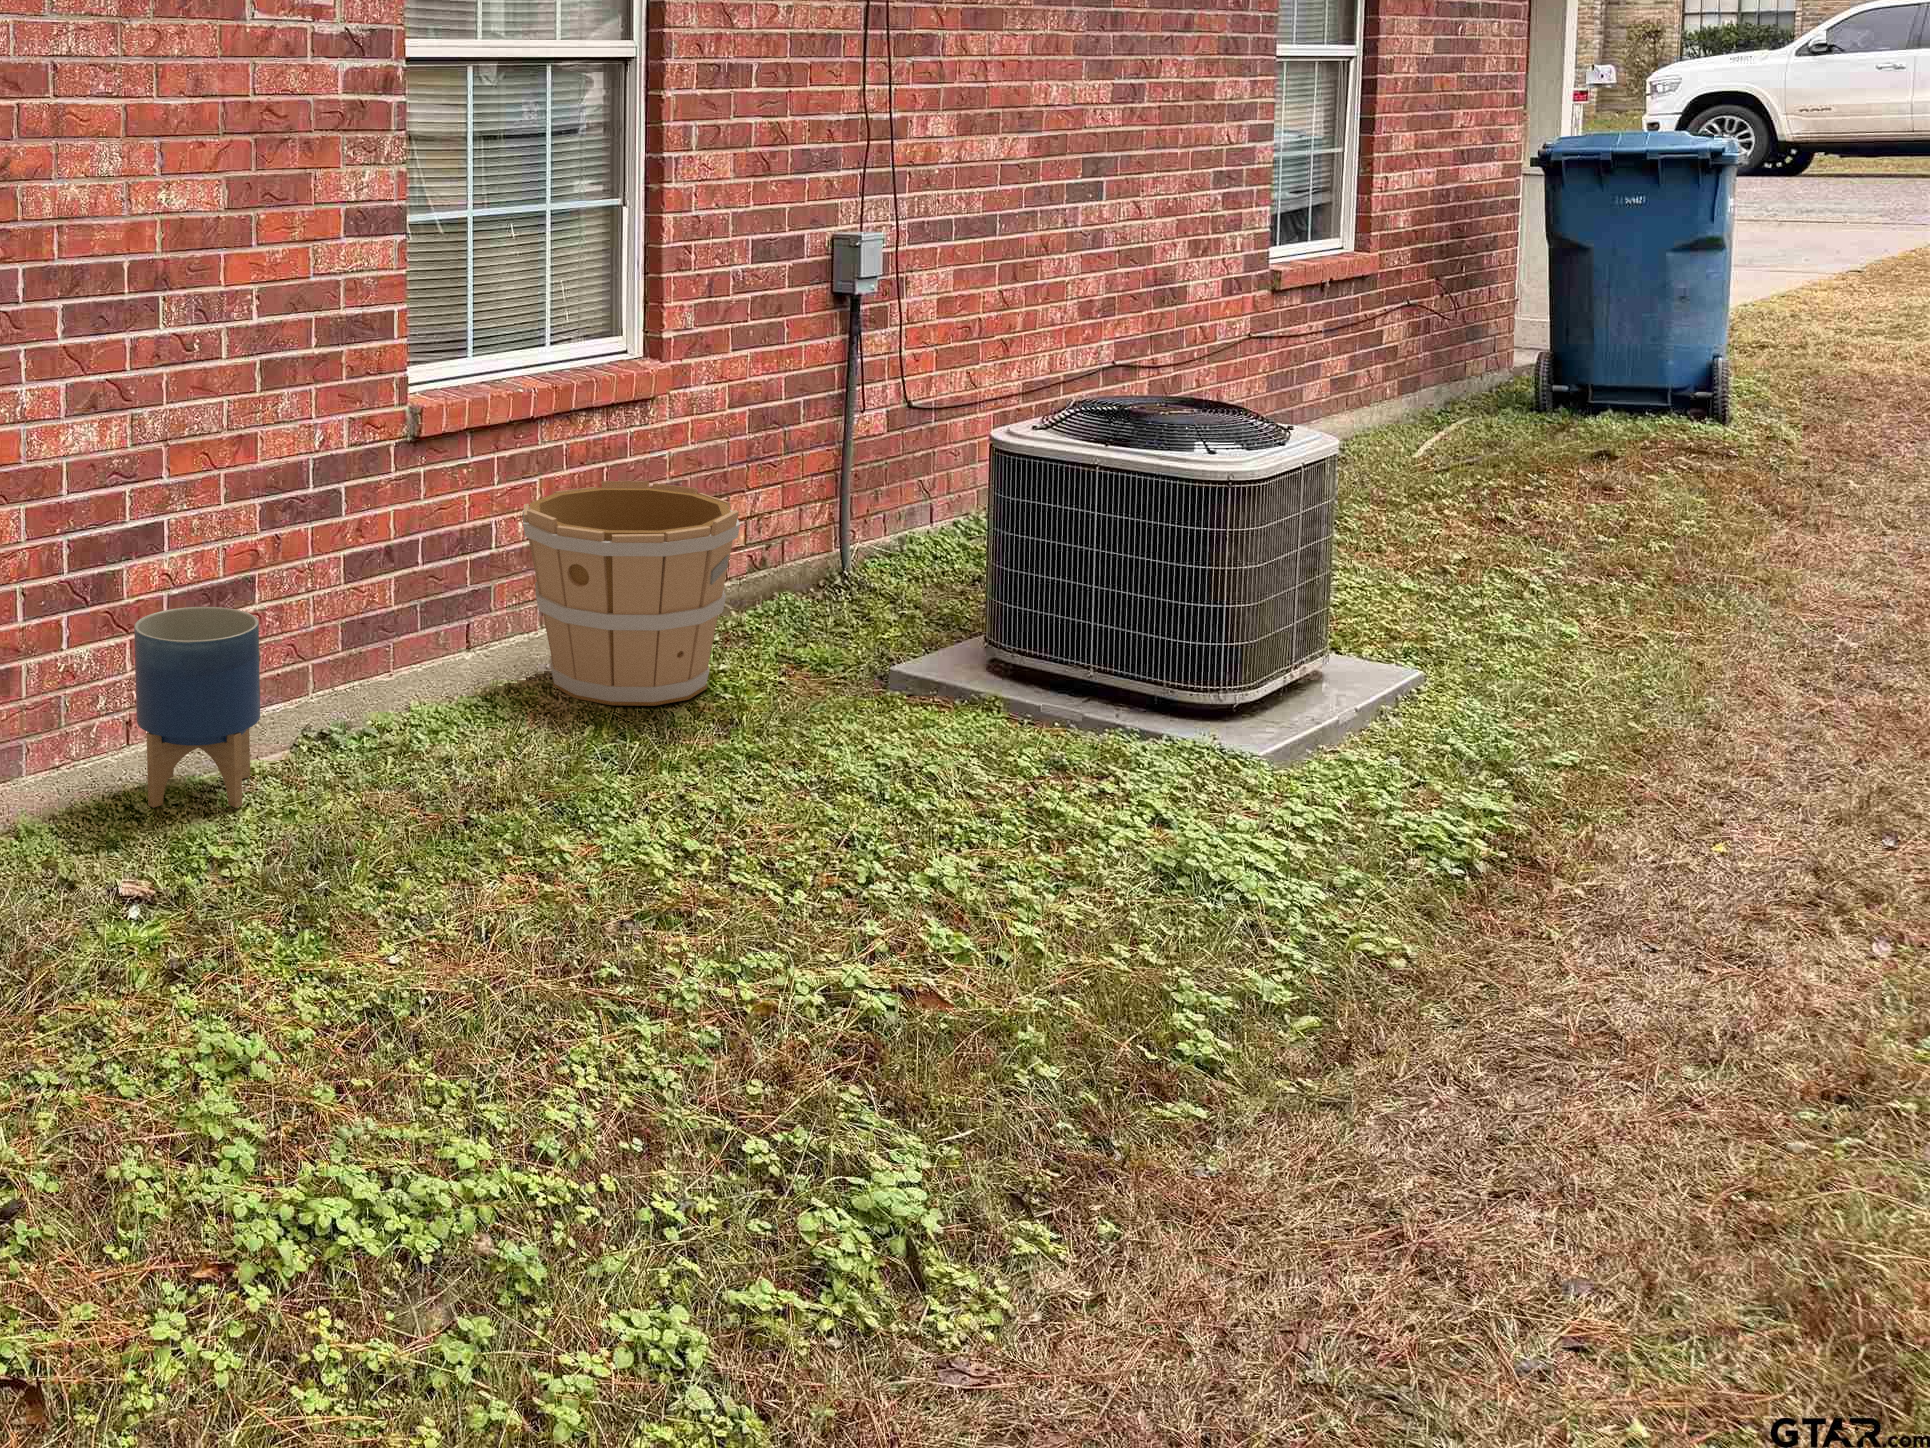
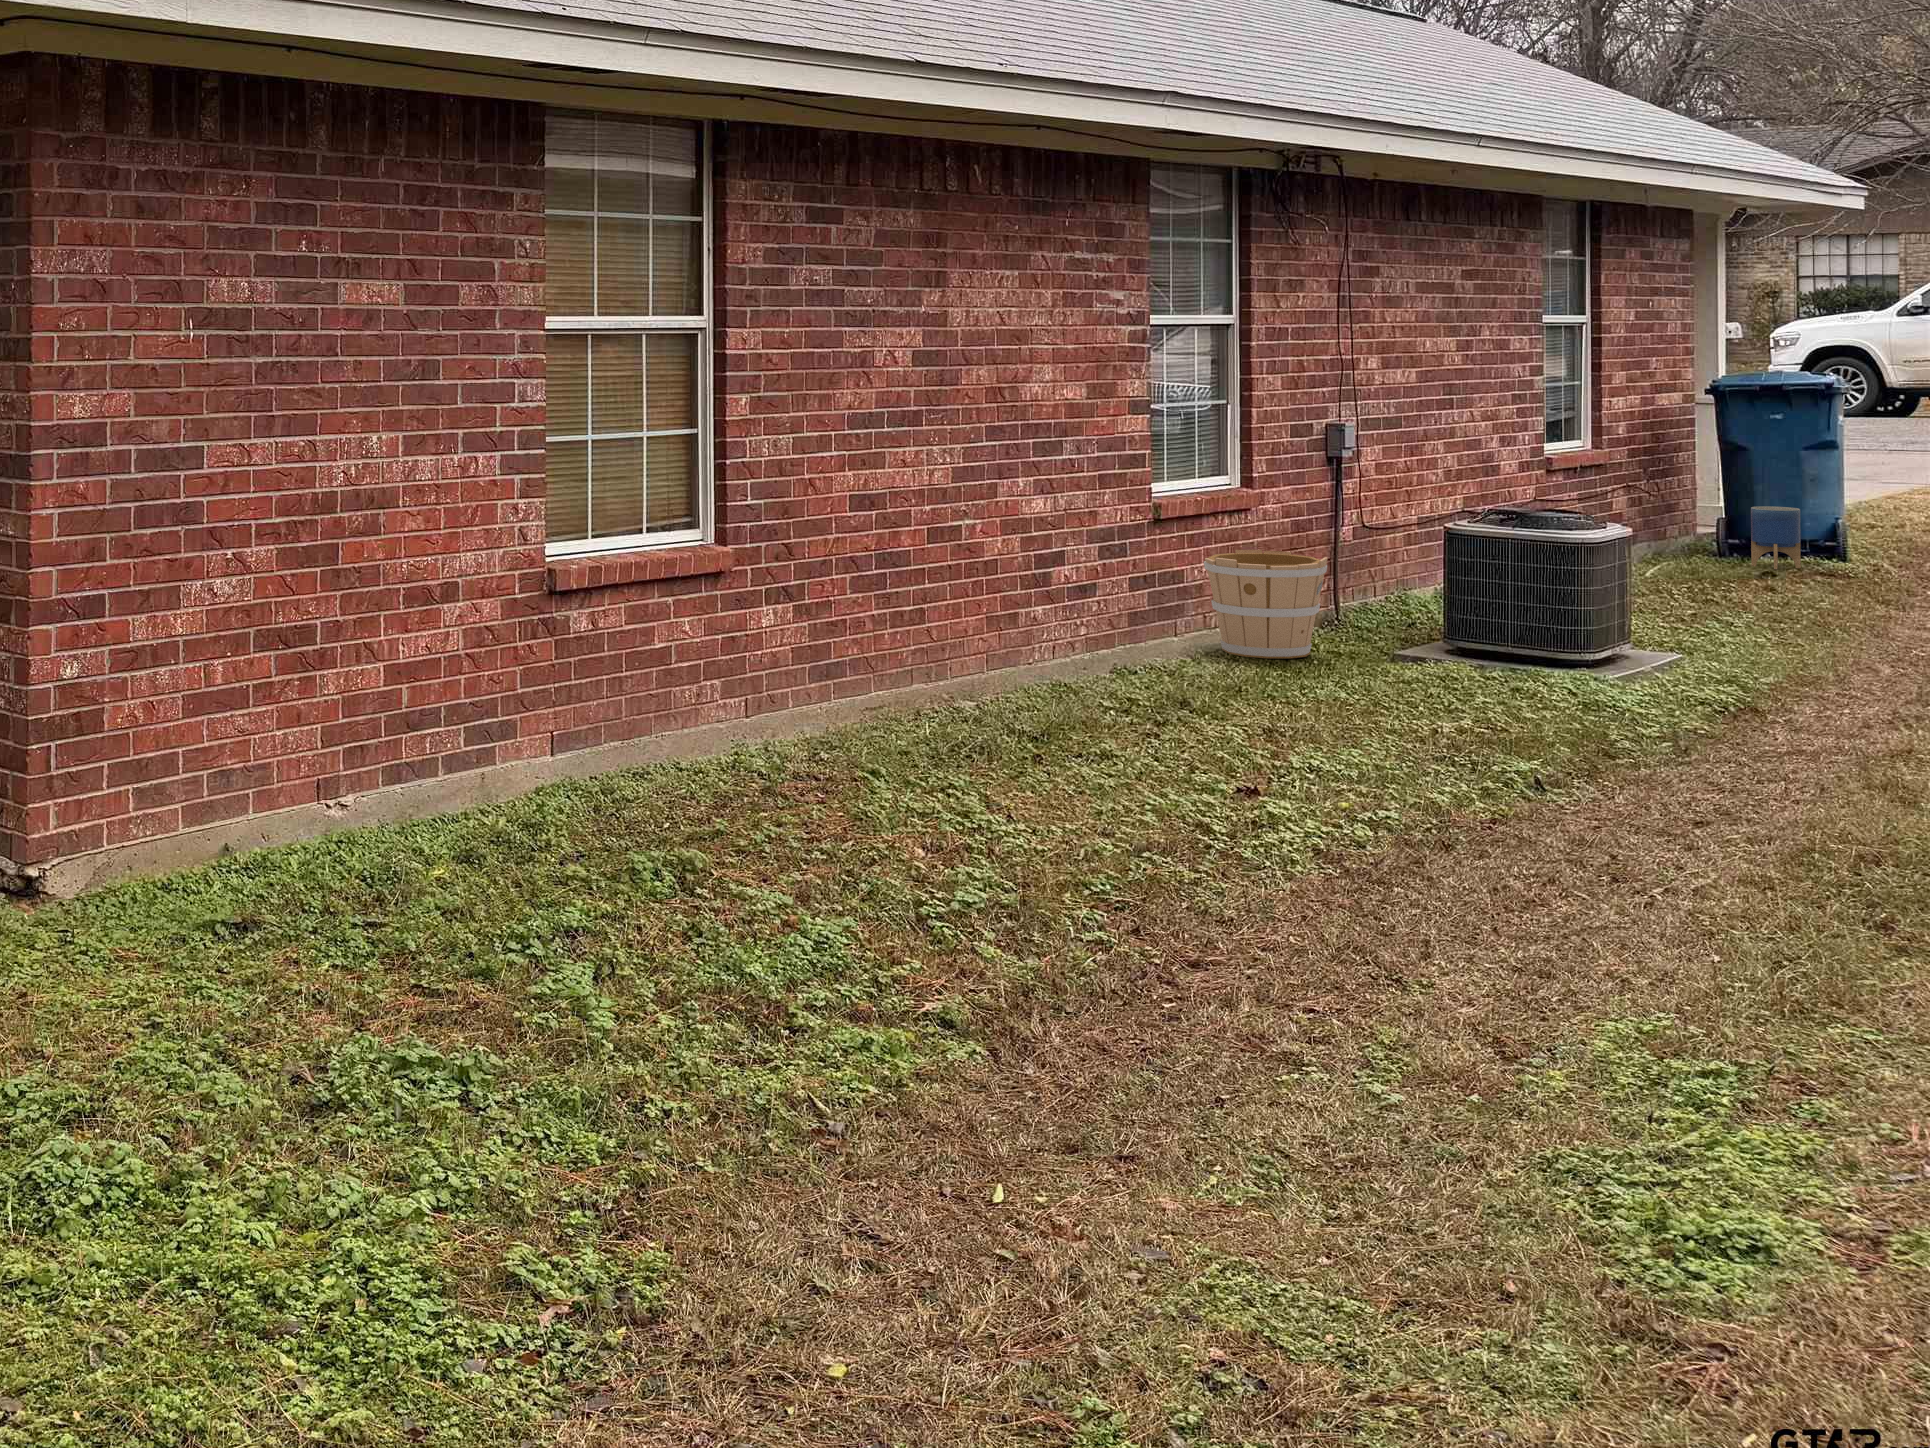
planter: present [134,607,260,808] -> present [1751,506,1801,569]

